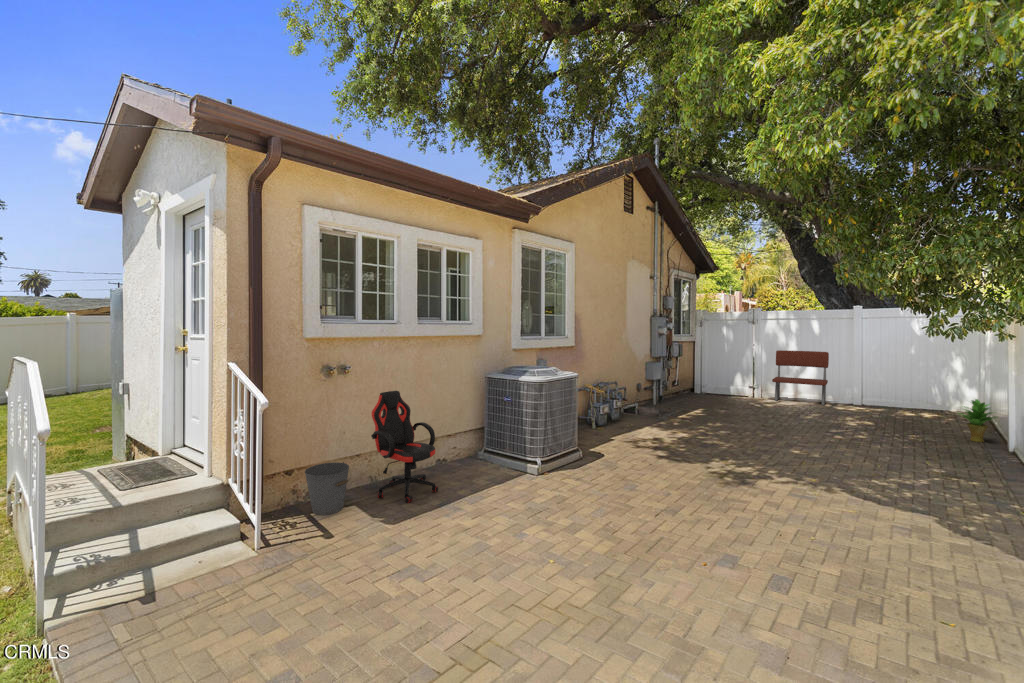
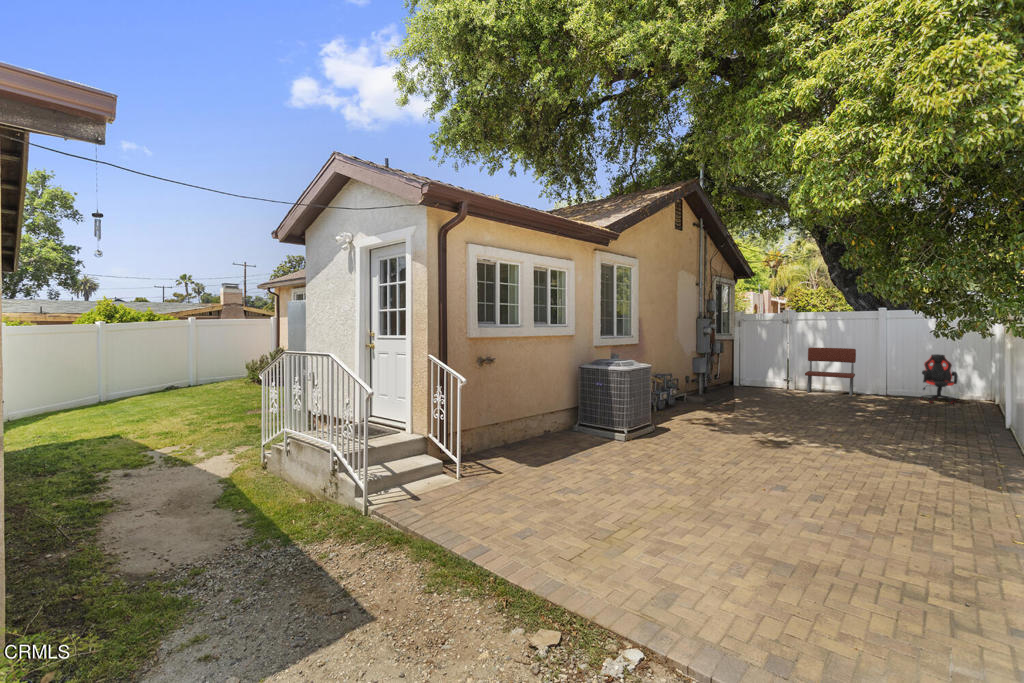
chair: present [371,391,438,503] -> present [920,354,957,404]
potted plant: present [959,399,997,442] -> none [963,387,1001,422]
bucket: present [305,462,349,515] -> none [470,428,501,464]

